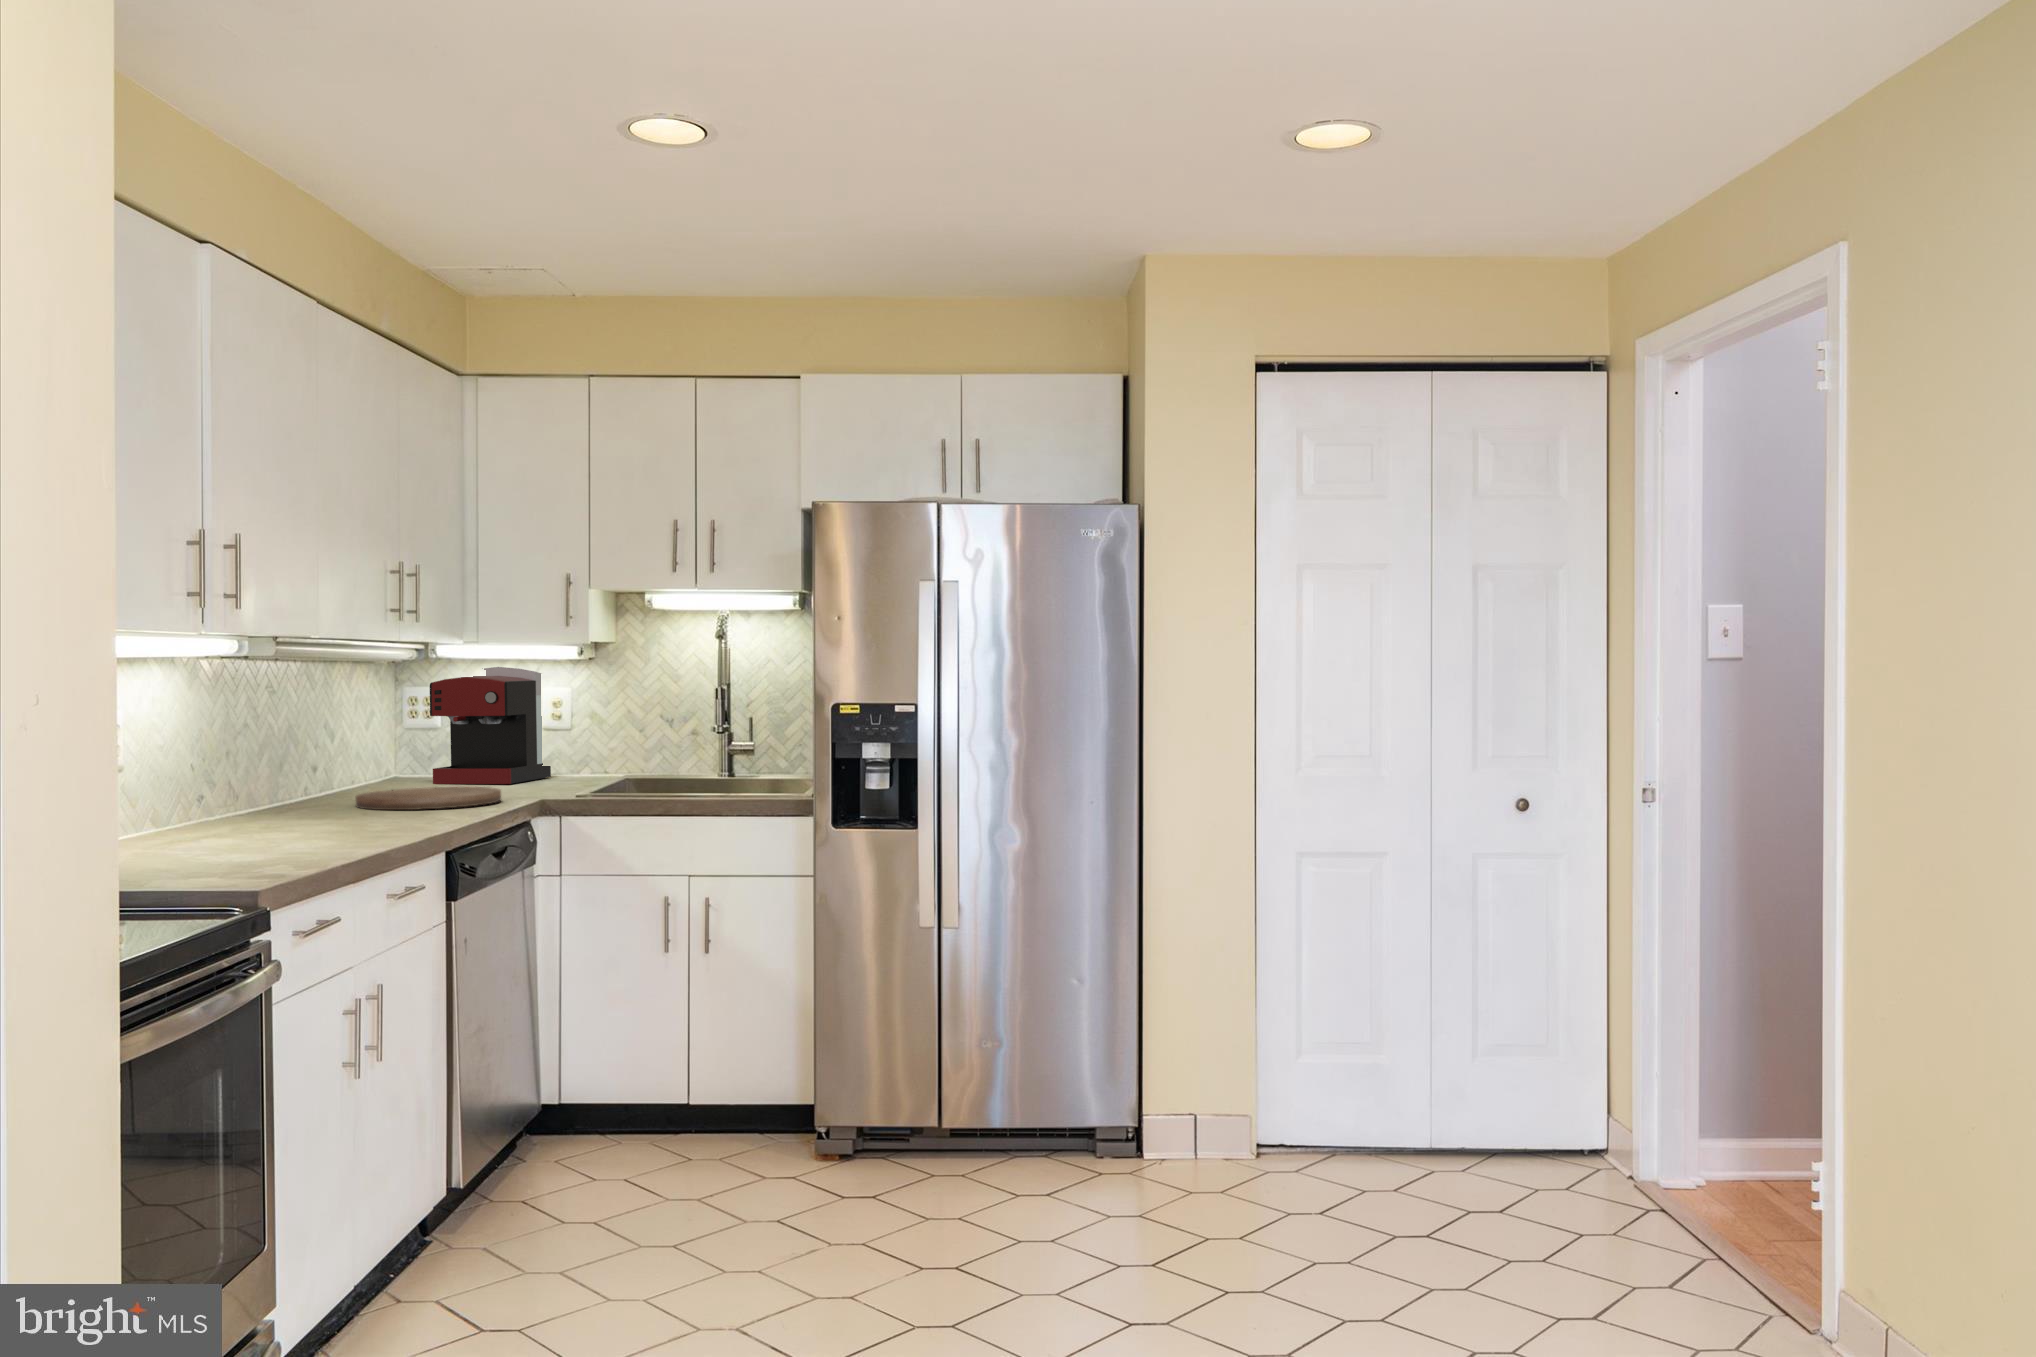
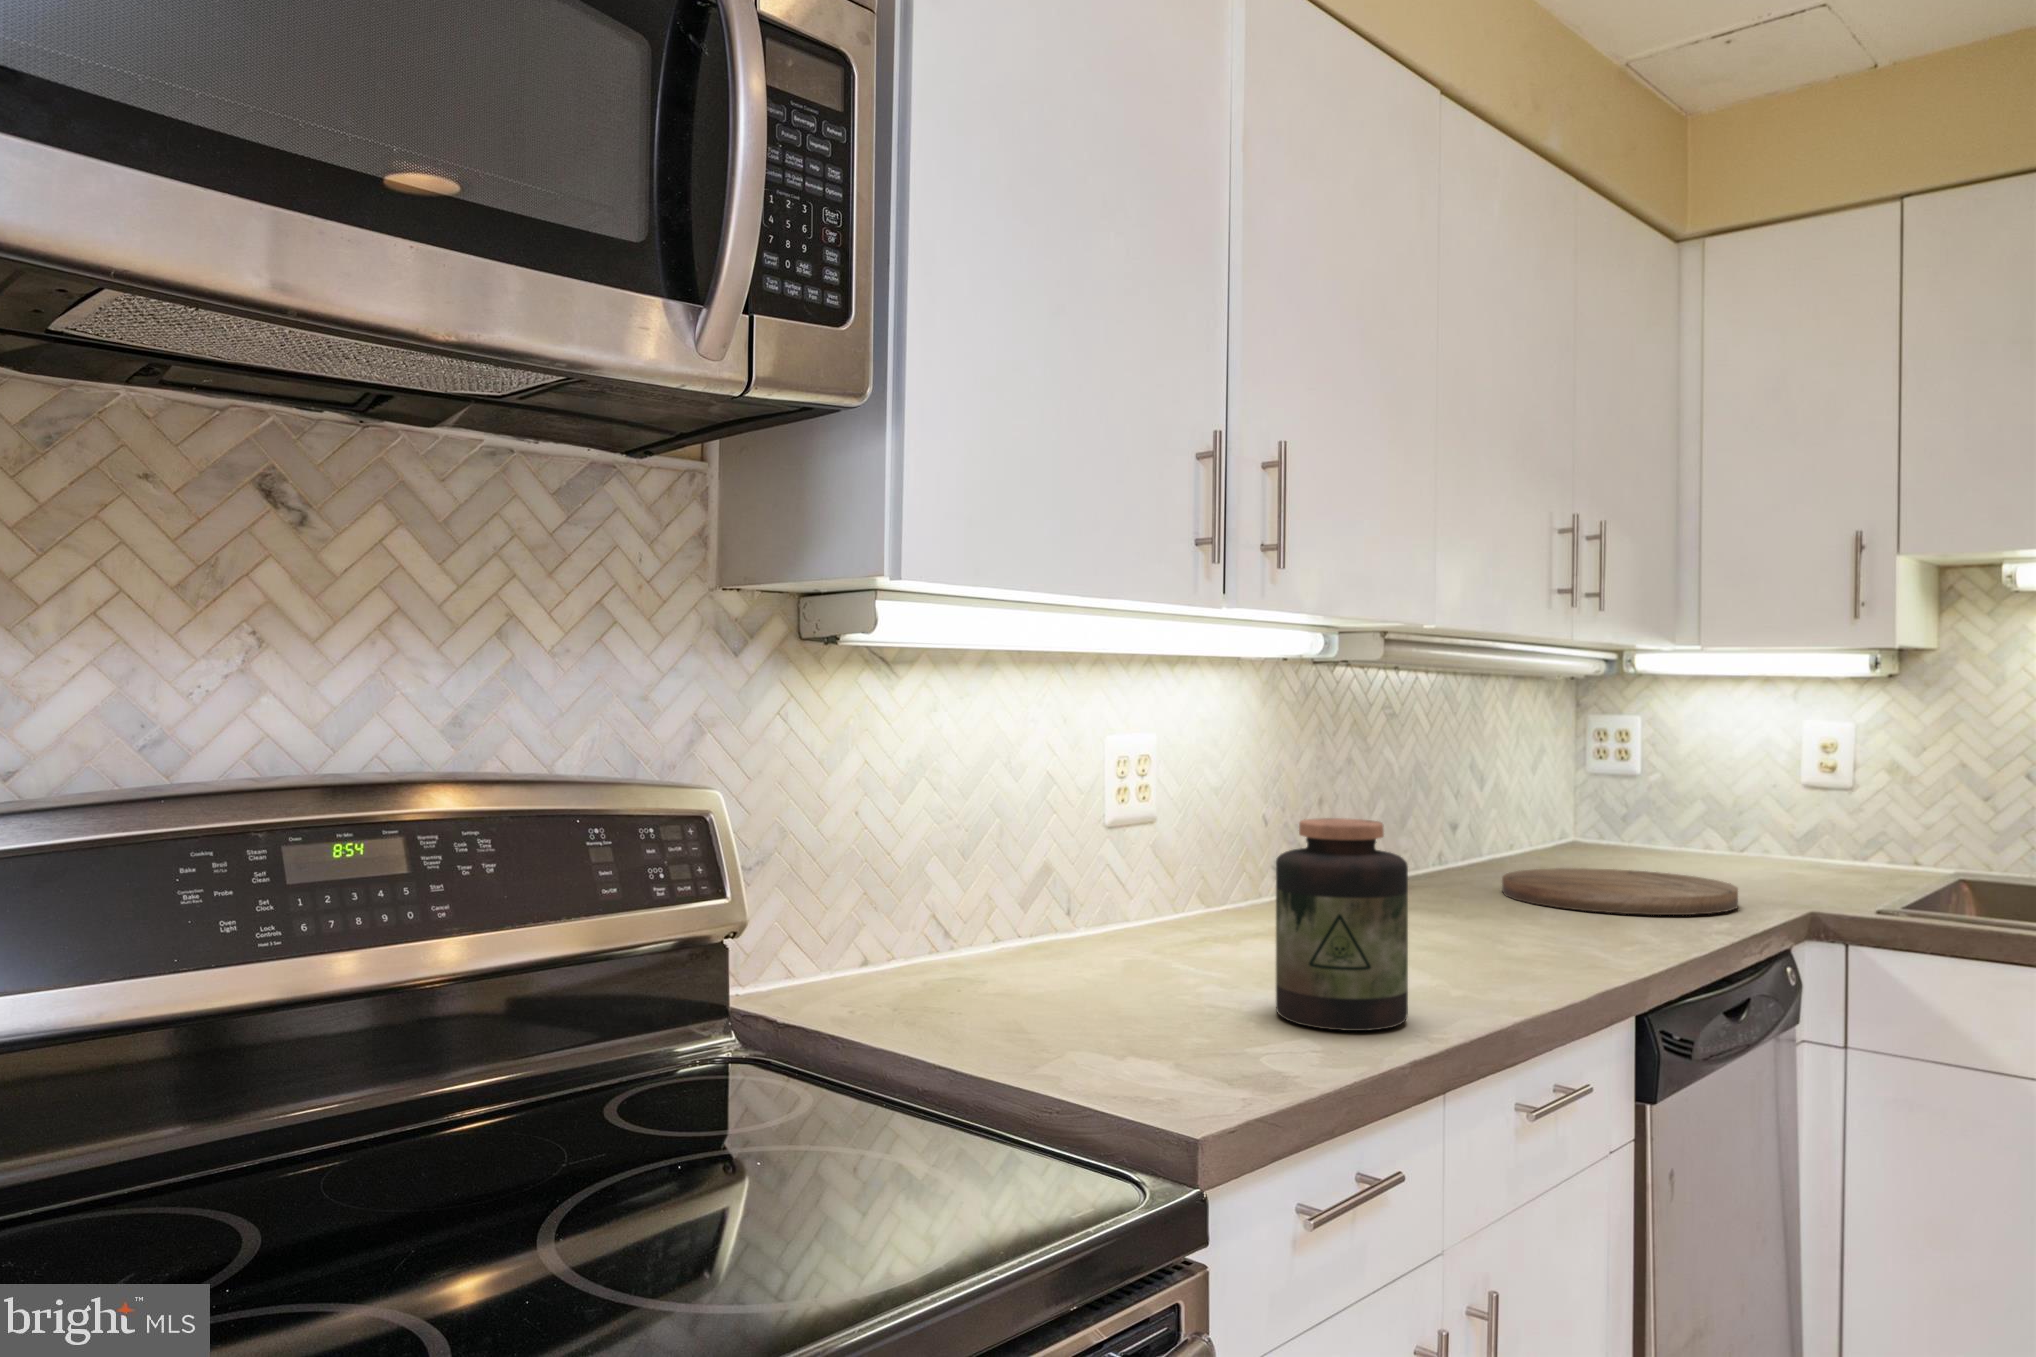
coffee maker: present [430,667,551,784] -> none [1624,687,1815,869]
jar: none [251,751,330,862] -> present [1276,818,1408,1031]

